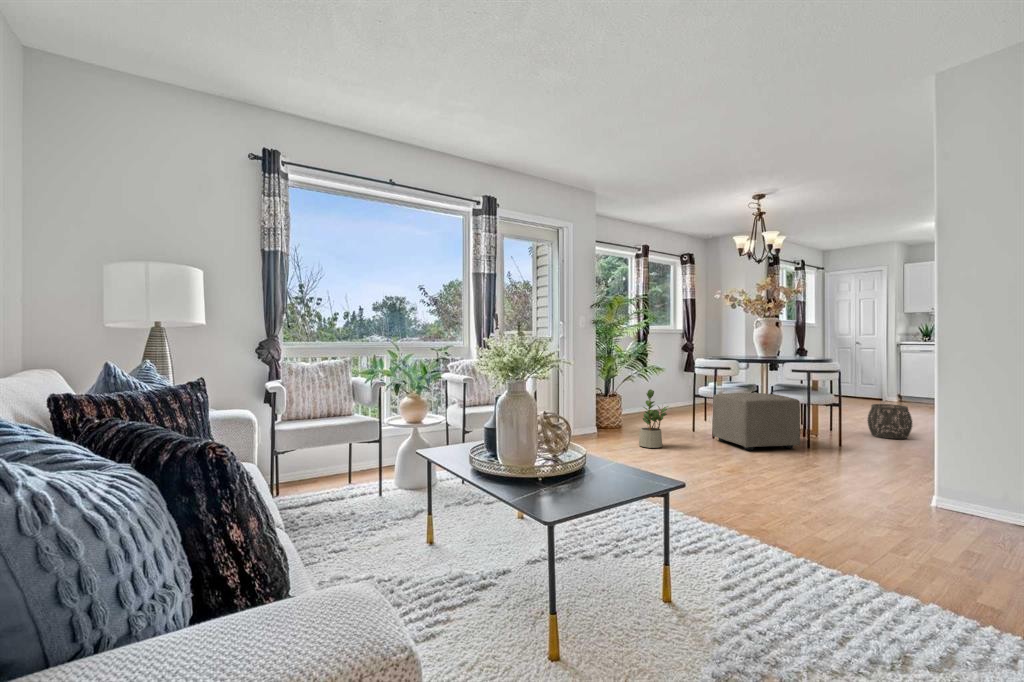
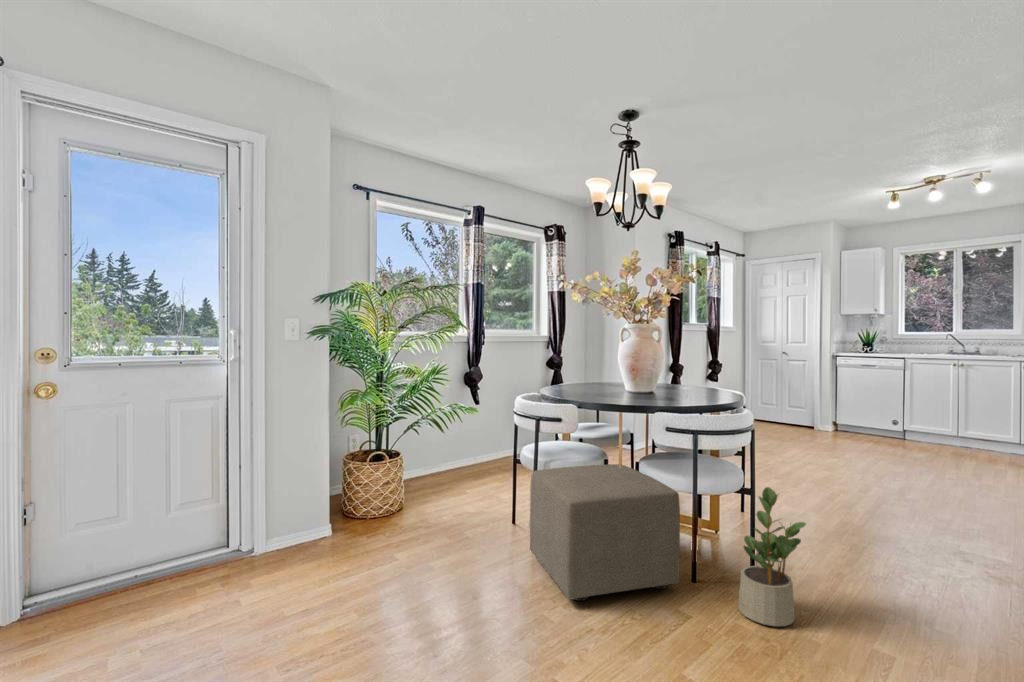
potted plant: present [639,389,668,448] -> present [738,487,806,626]
woven basket: present [867,404,912,439] -> none [800,471,874,539]

